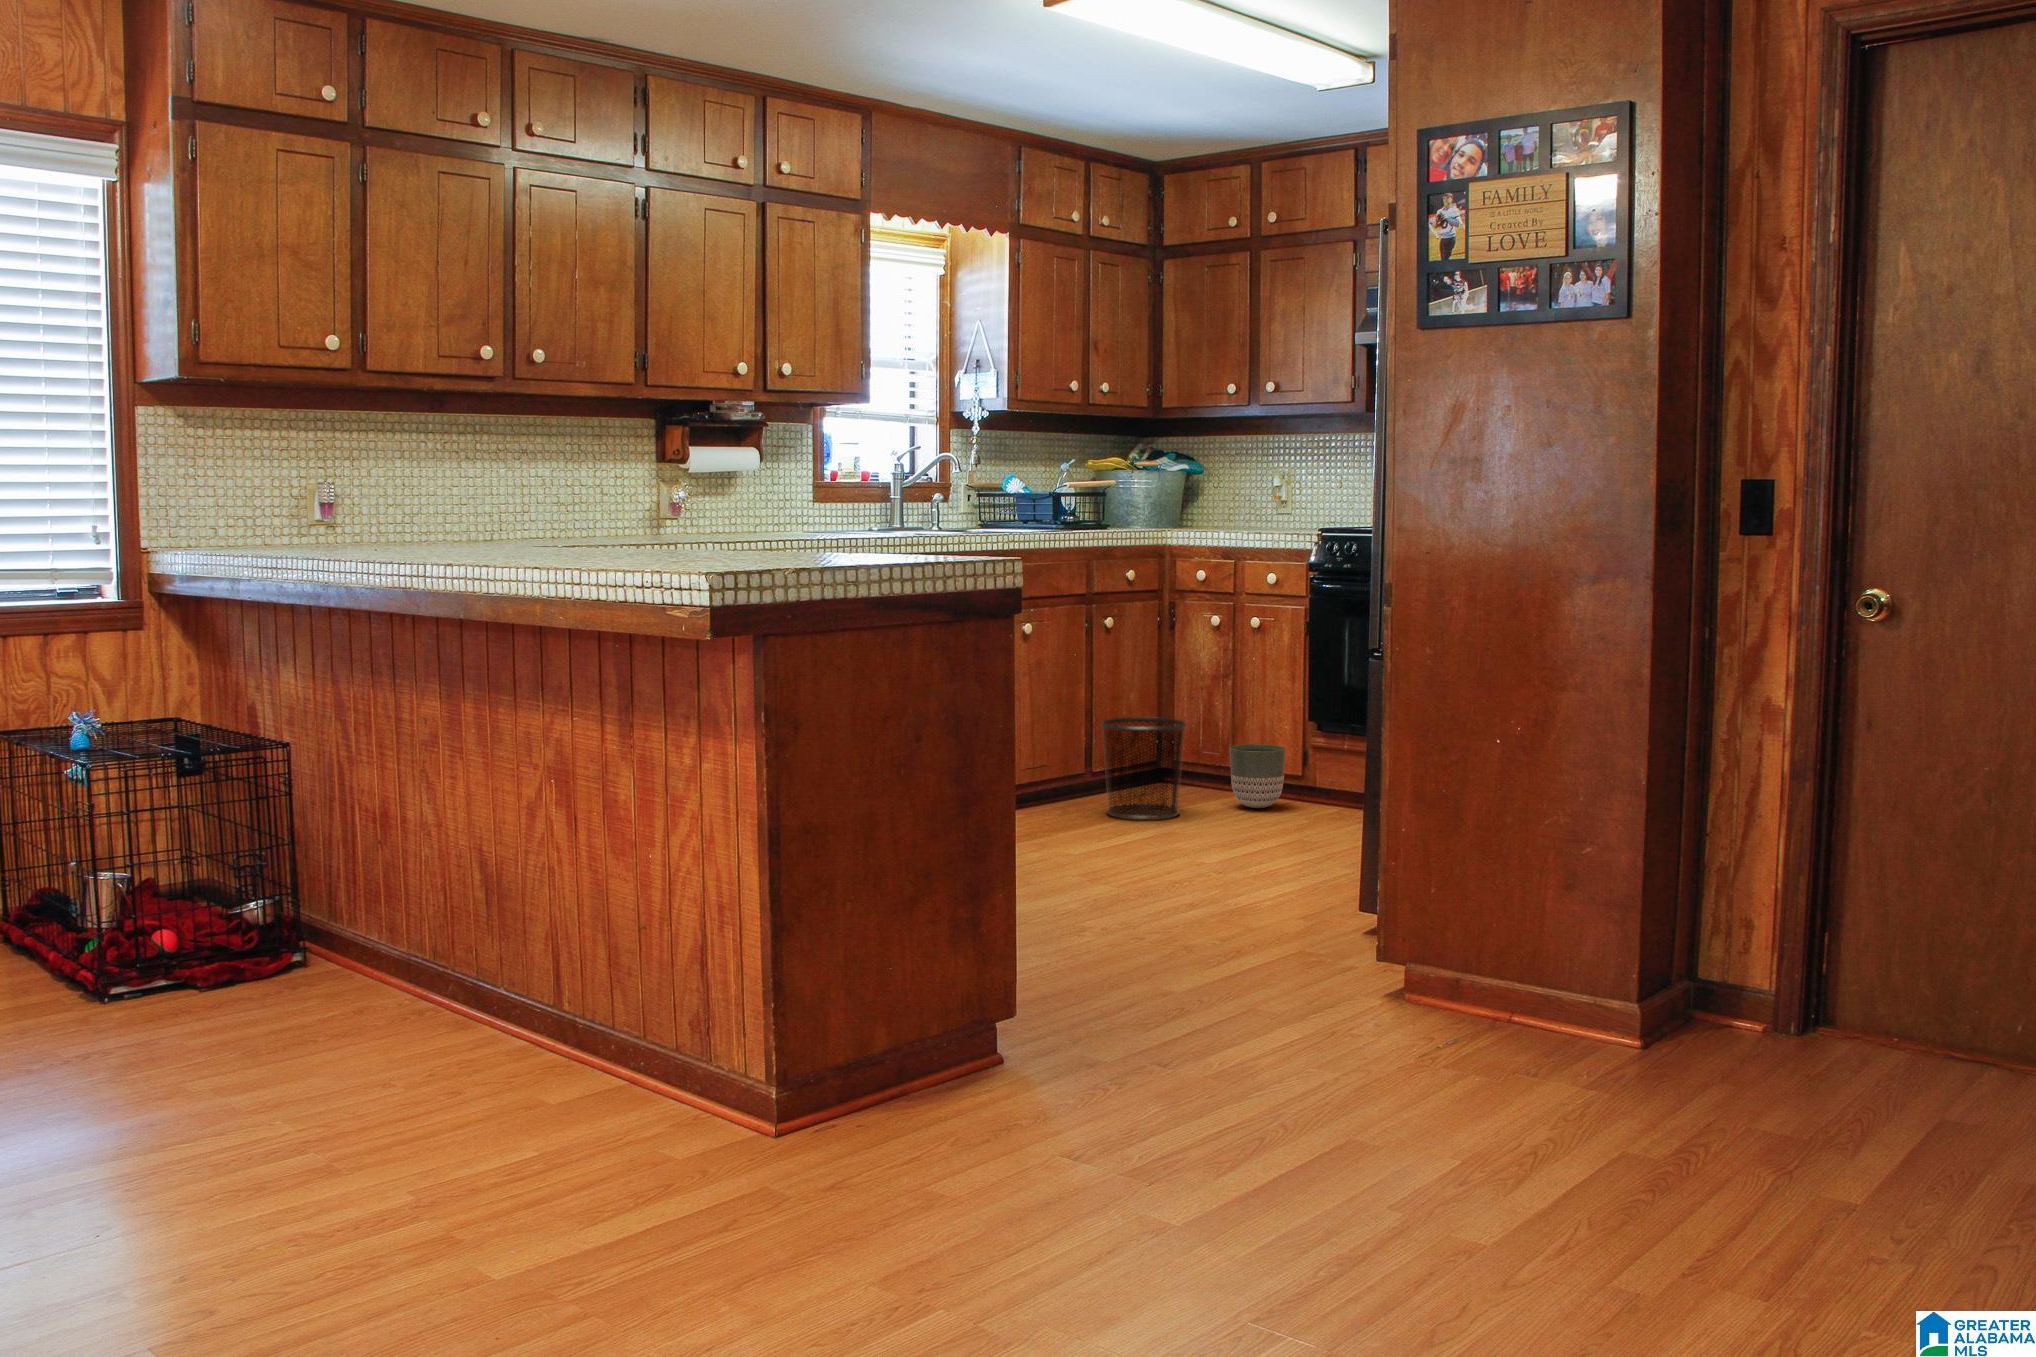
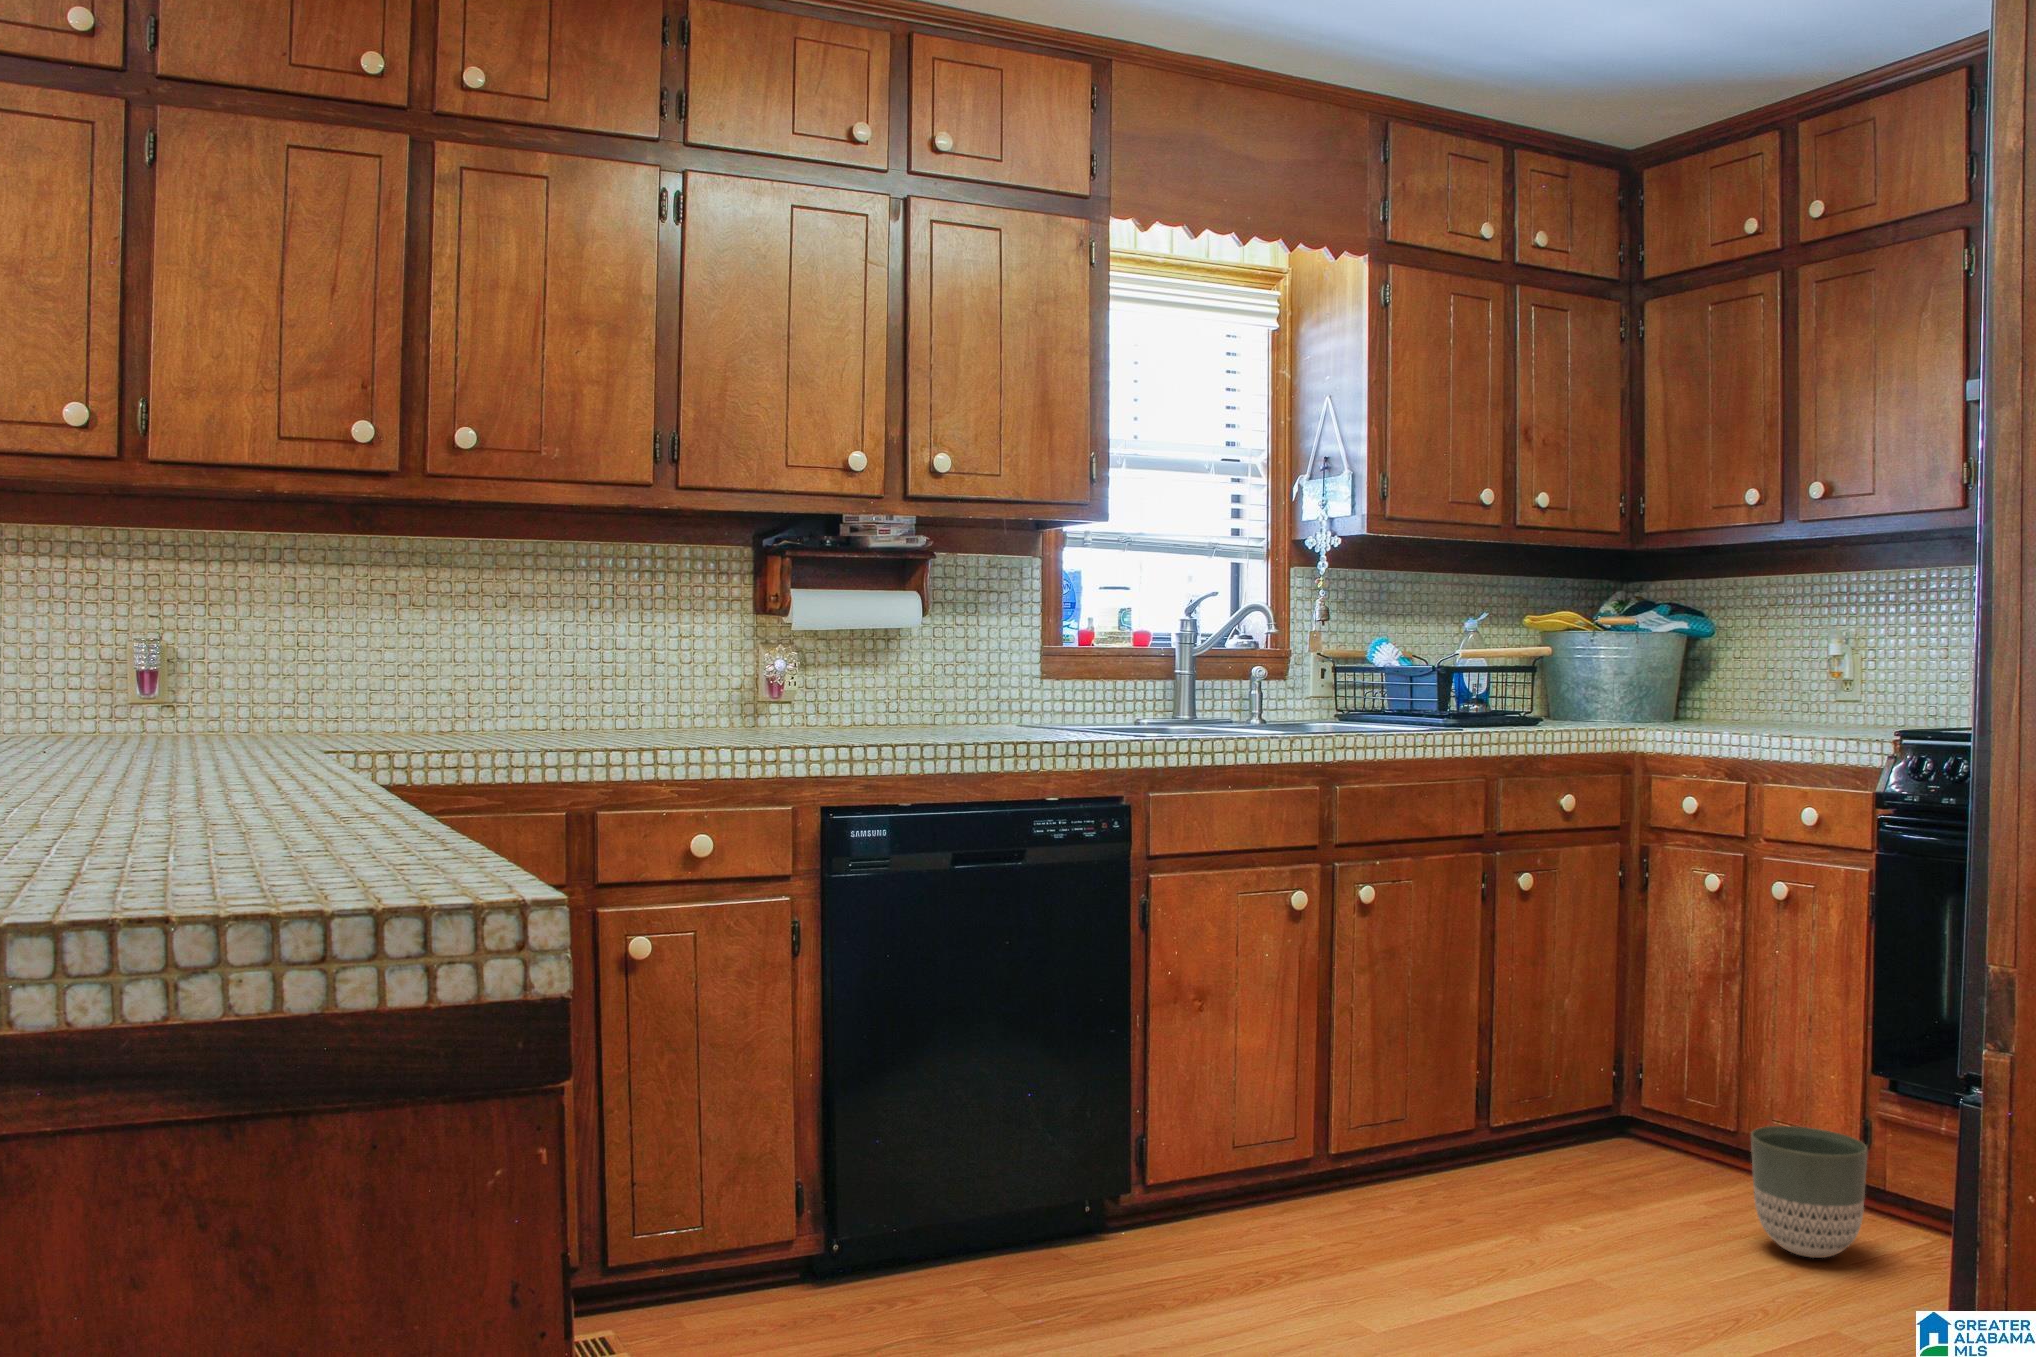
trash can: present [1101,717,1186,820] -> none [1493,1060,1661,1270]

